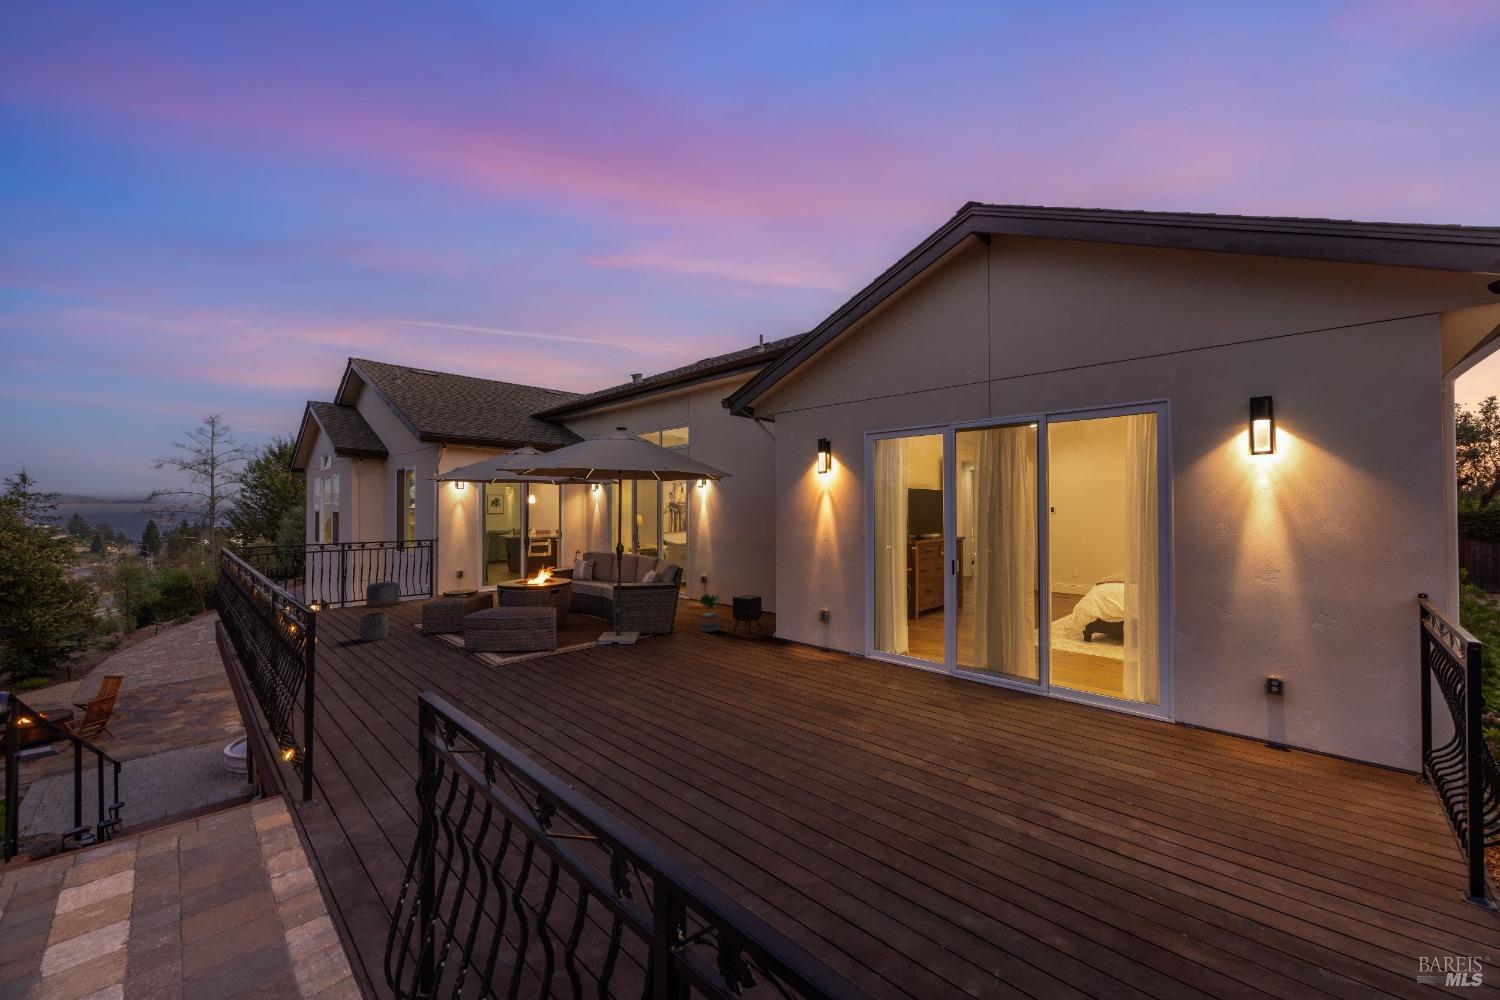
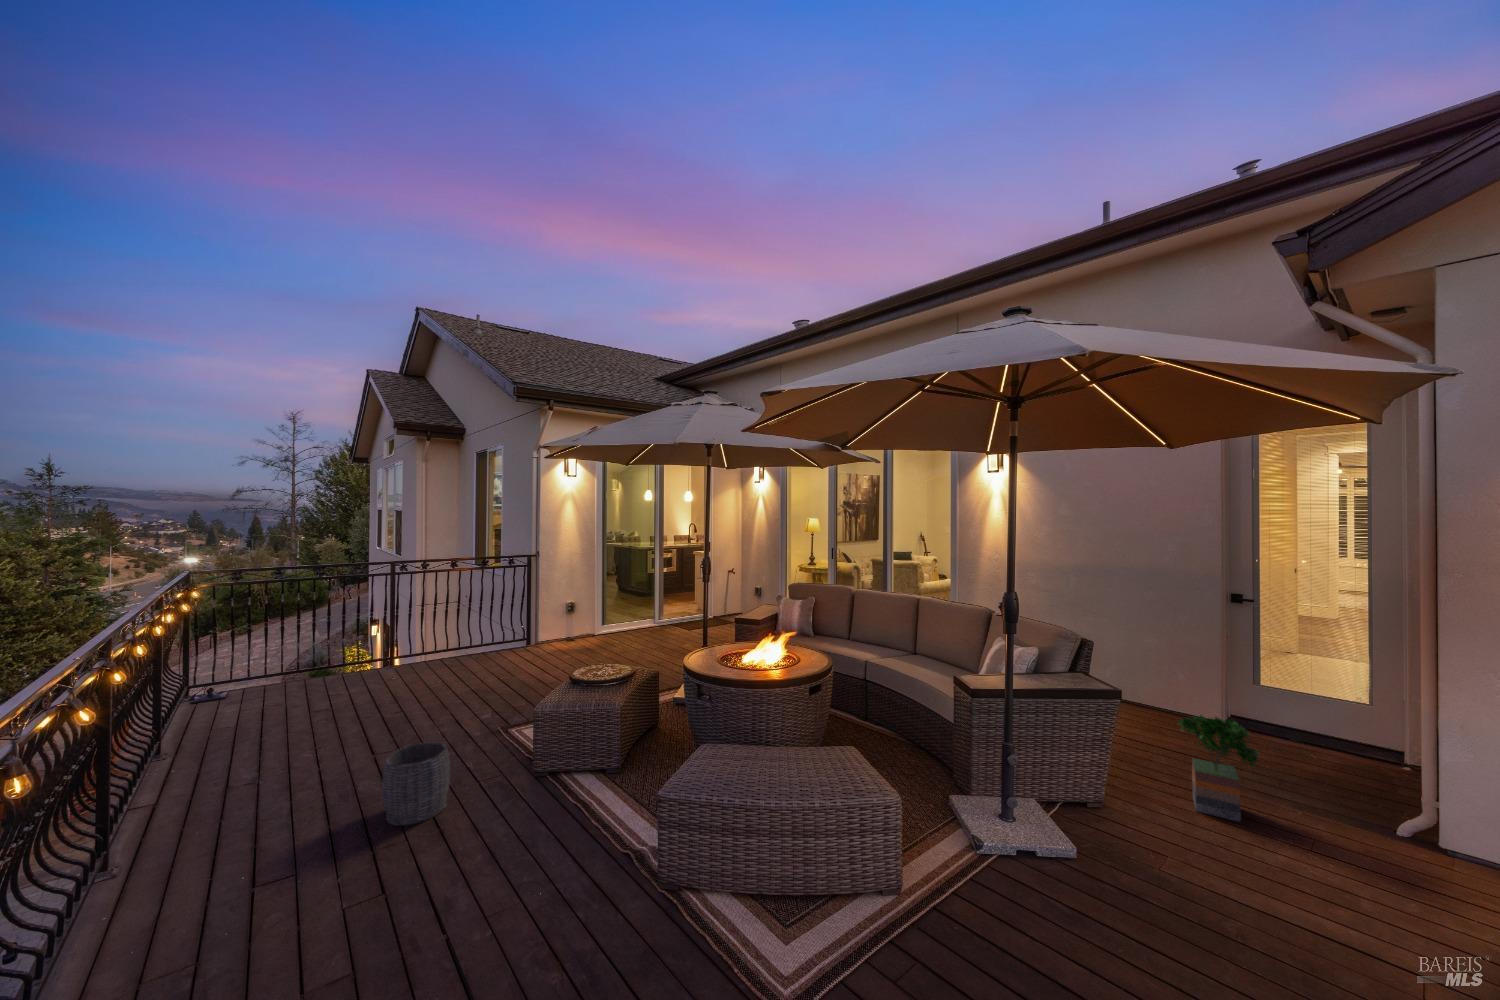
pouf: present [366,581,400,607] -> none [427,624,480,671]
side table: present [732,595,764,638] -> none [1335,729,1449,881]

